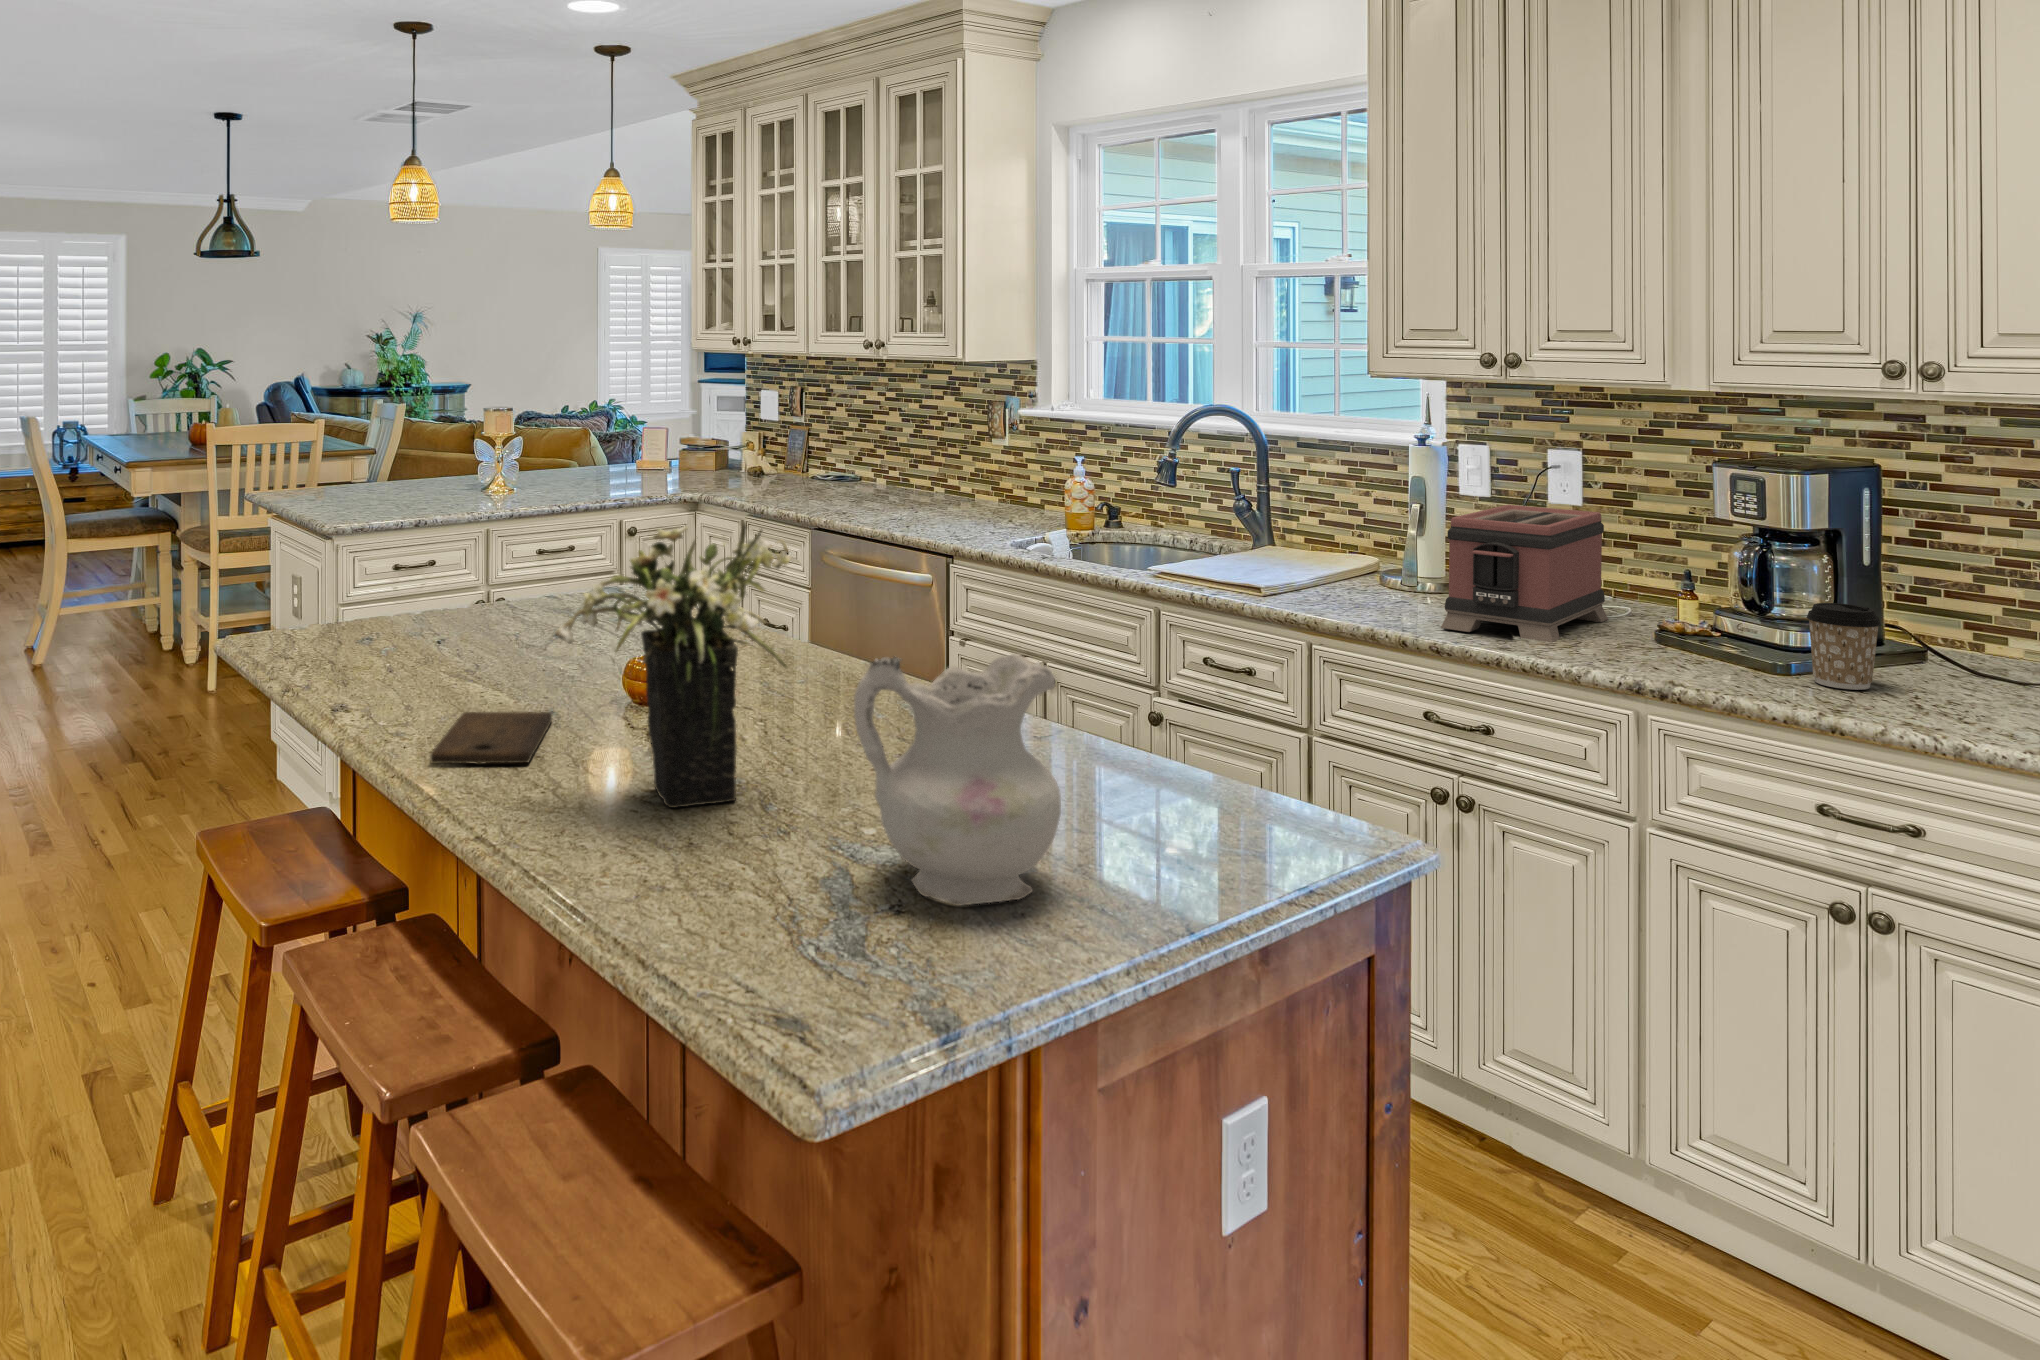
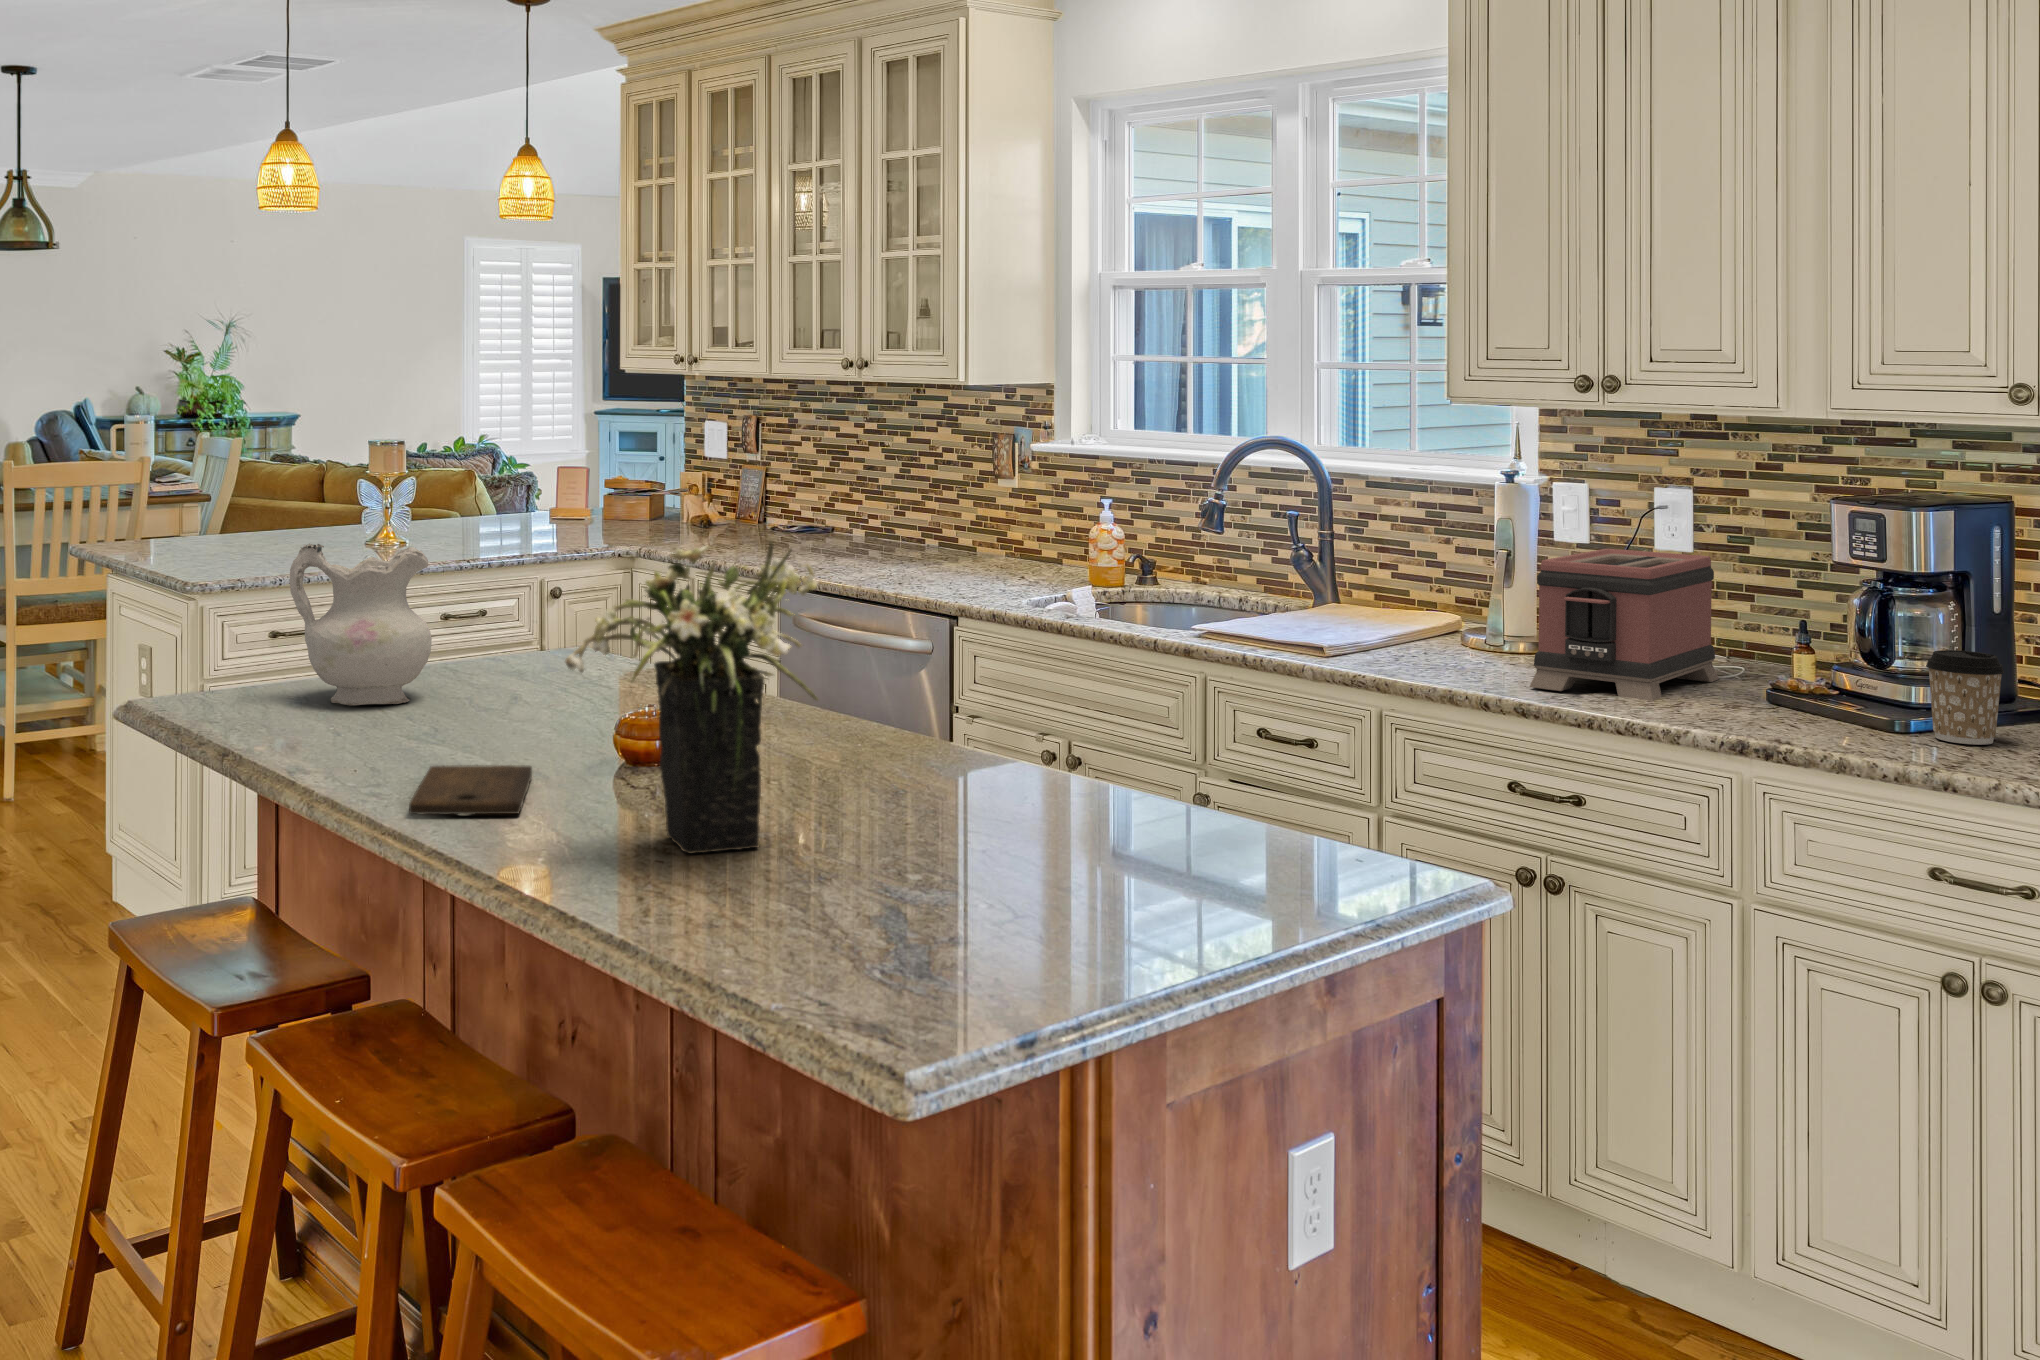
ceramic pitcher: present [854,654,1061,905] -> present [290,544,432,705]

